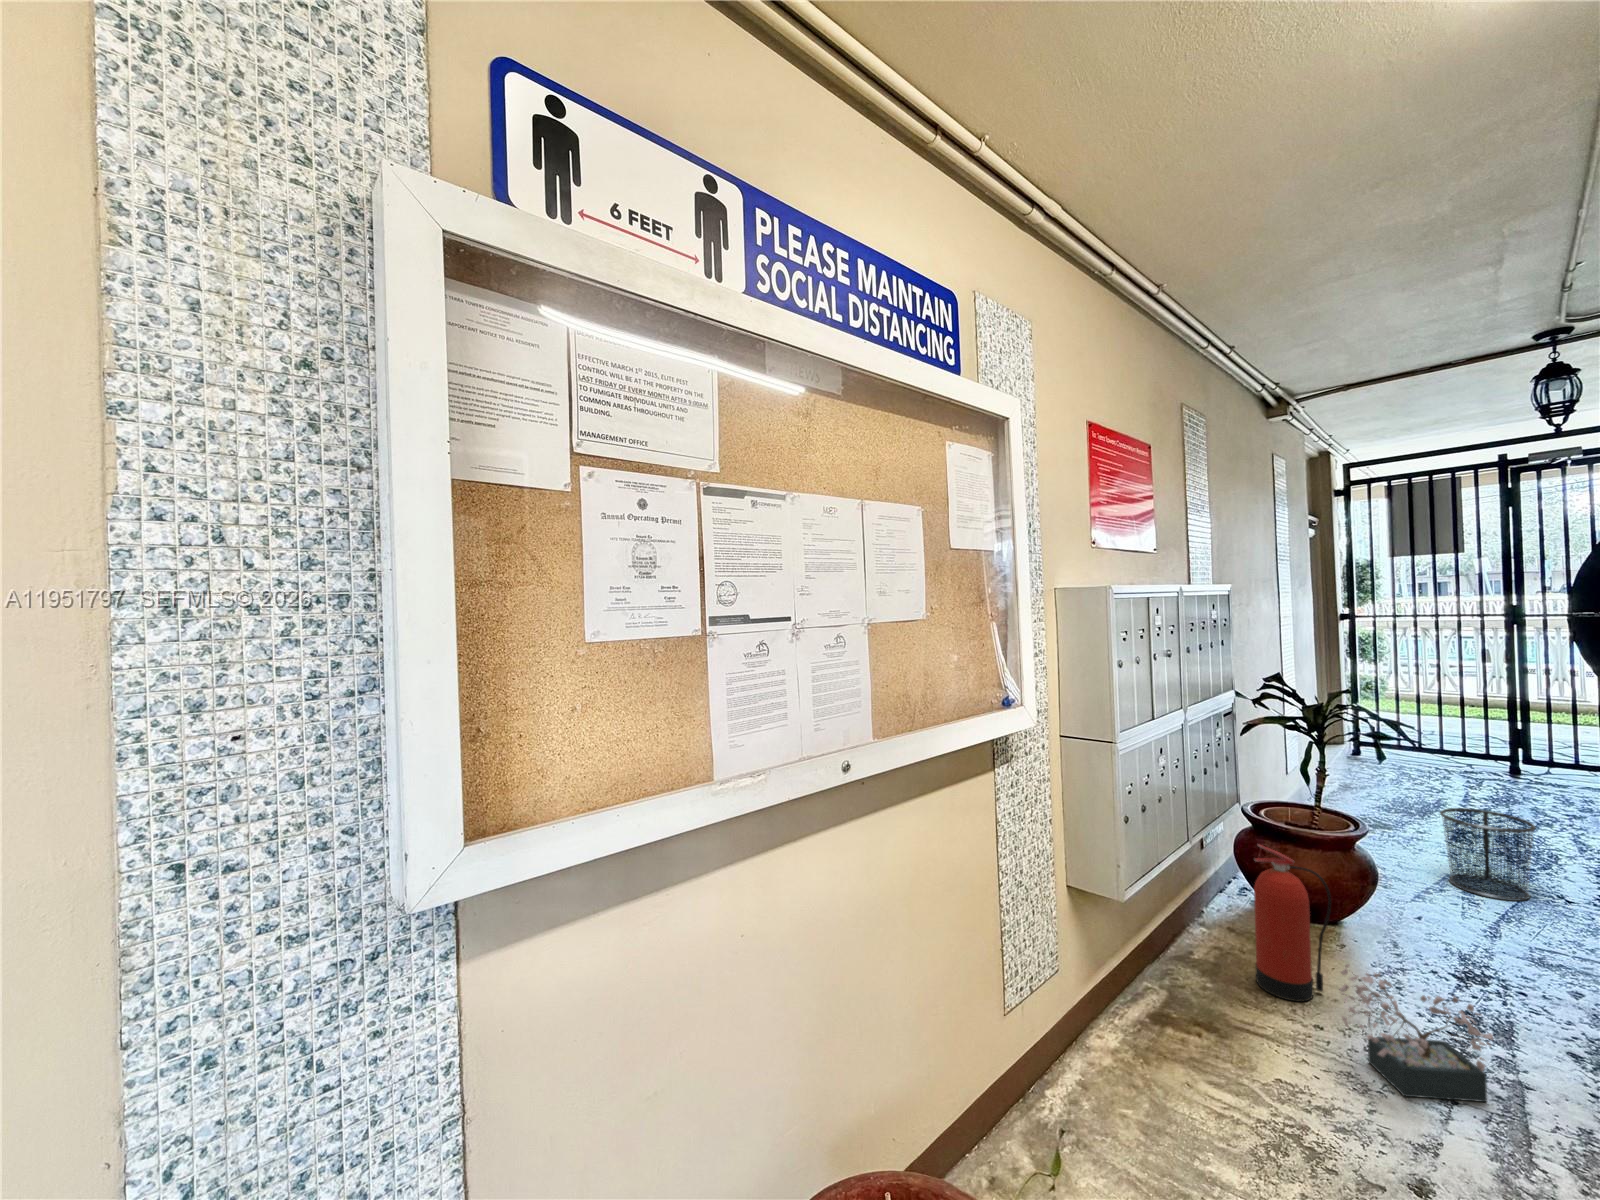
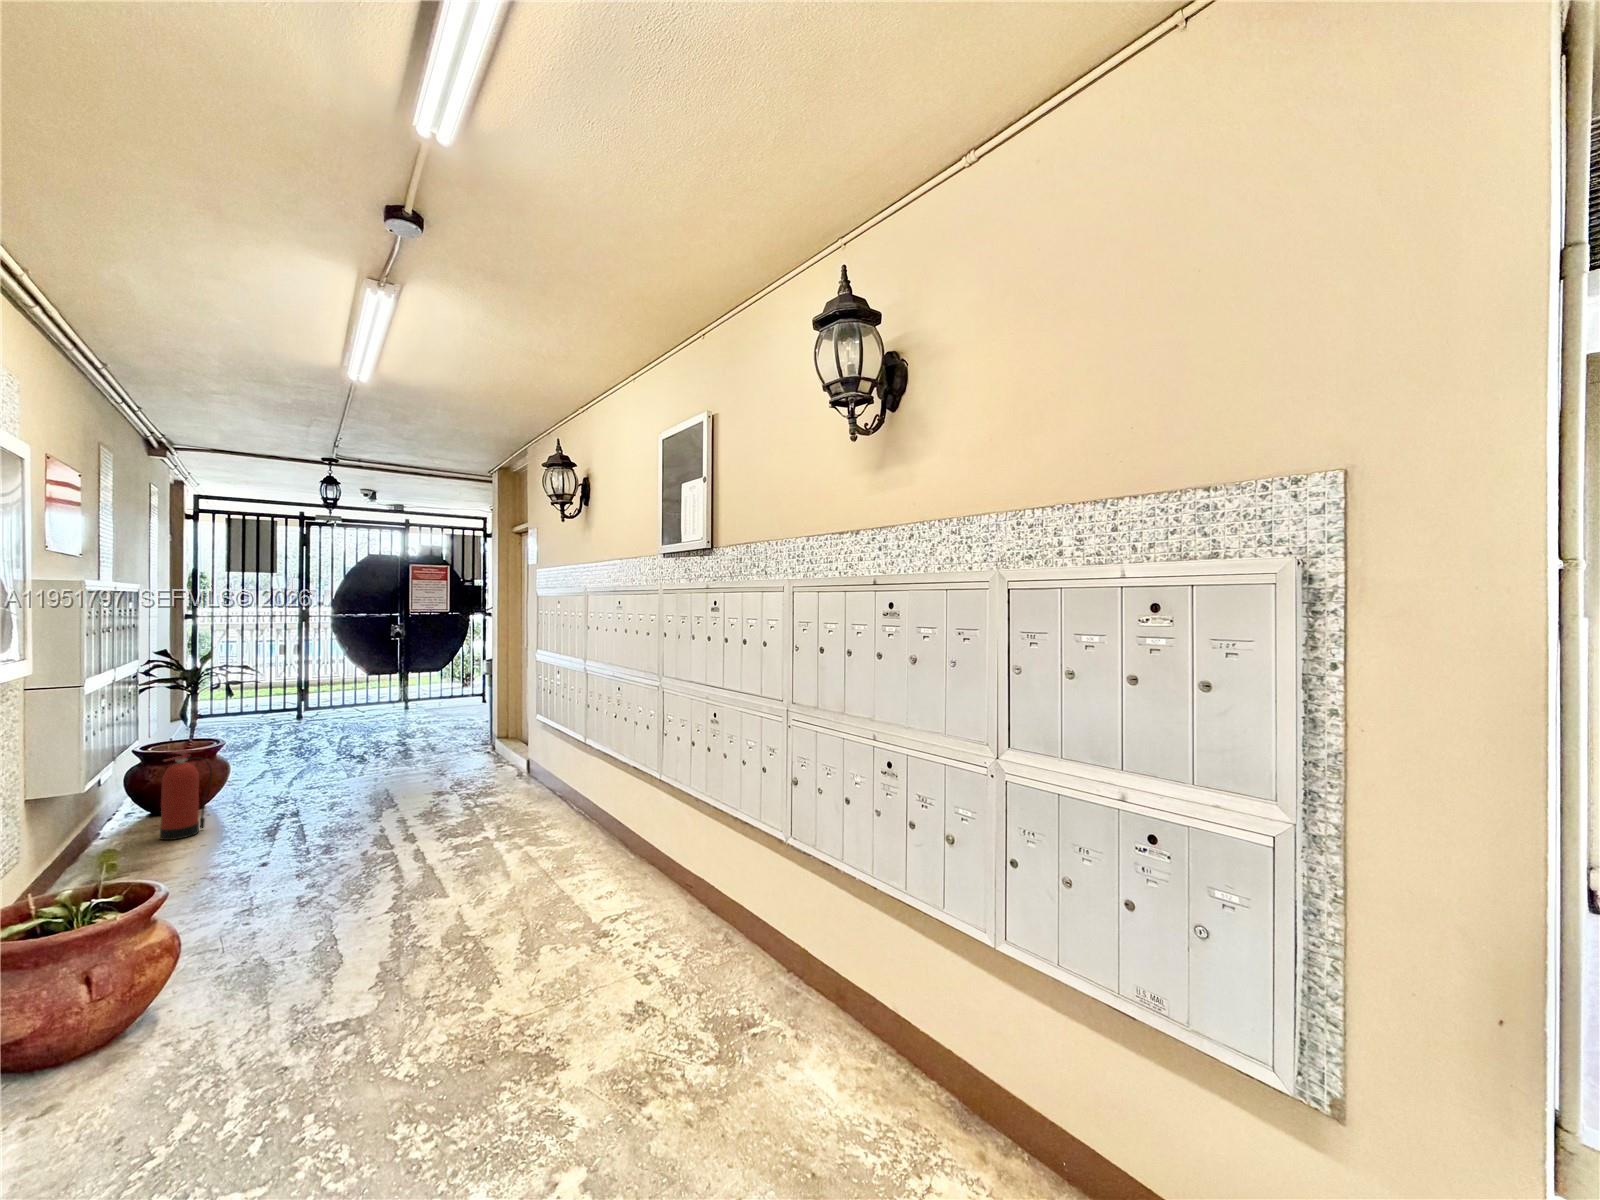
waste bin: present [1440,808,1535,901] -> none [263,725,311,773]
decorative plant: present [1339,964,1493,1102] -> none [220,789,292,842]

